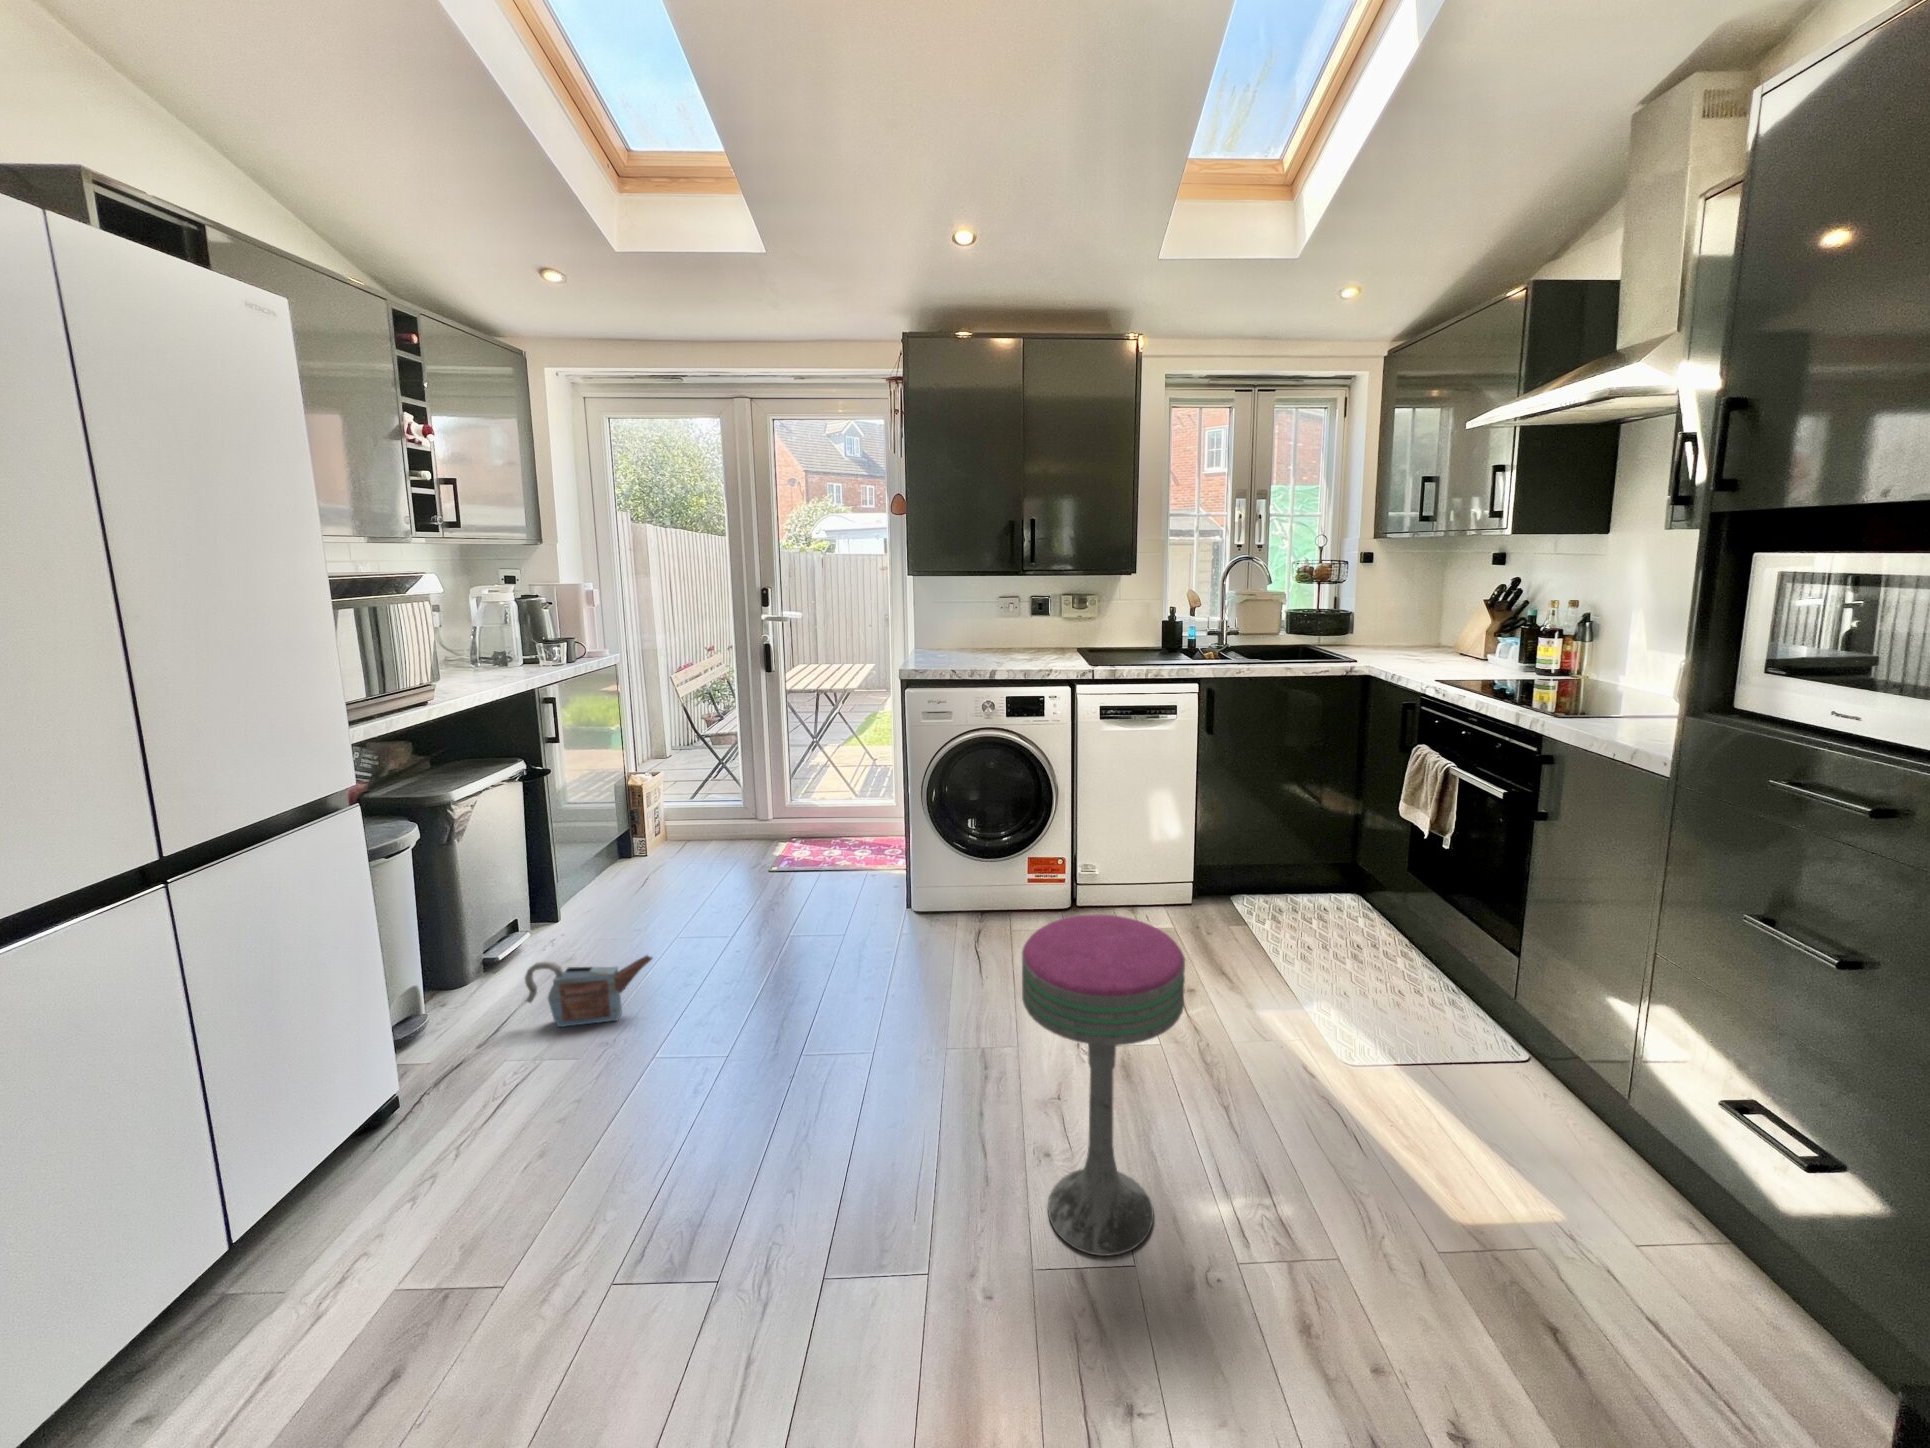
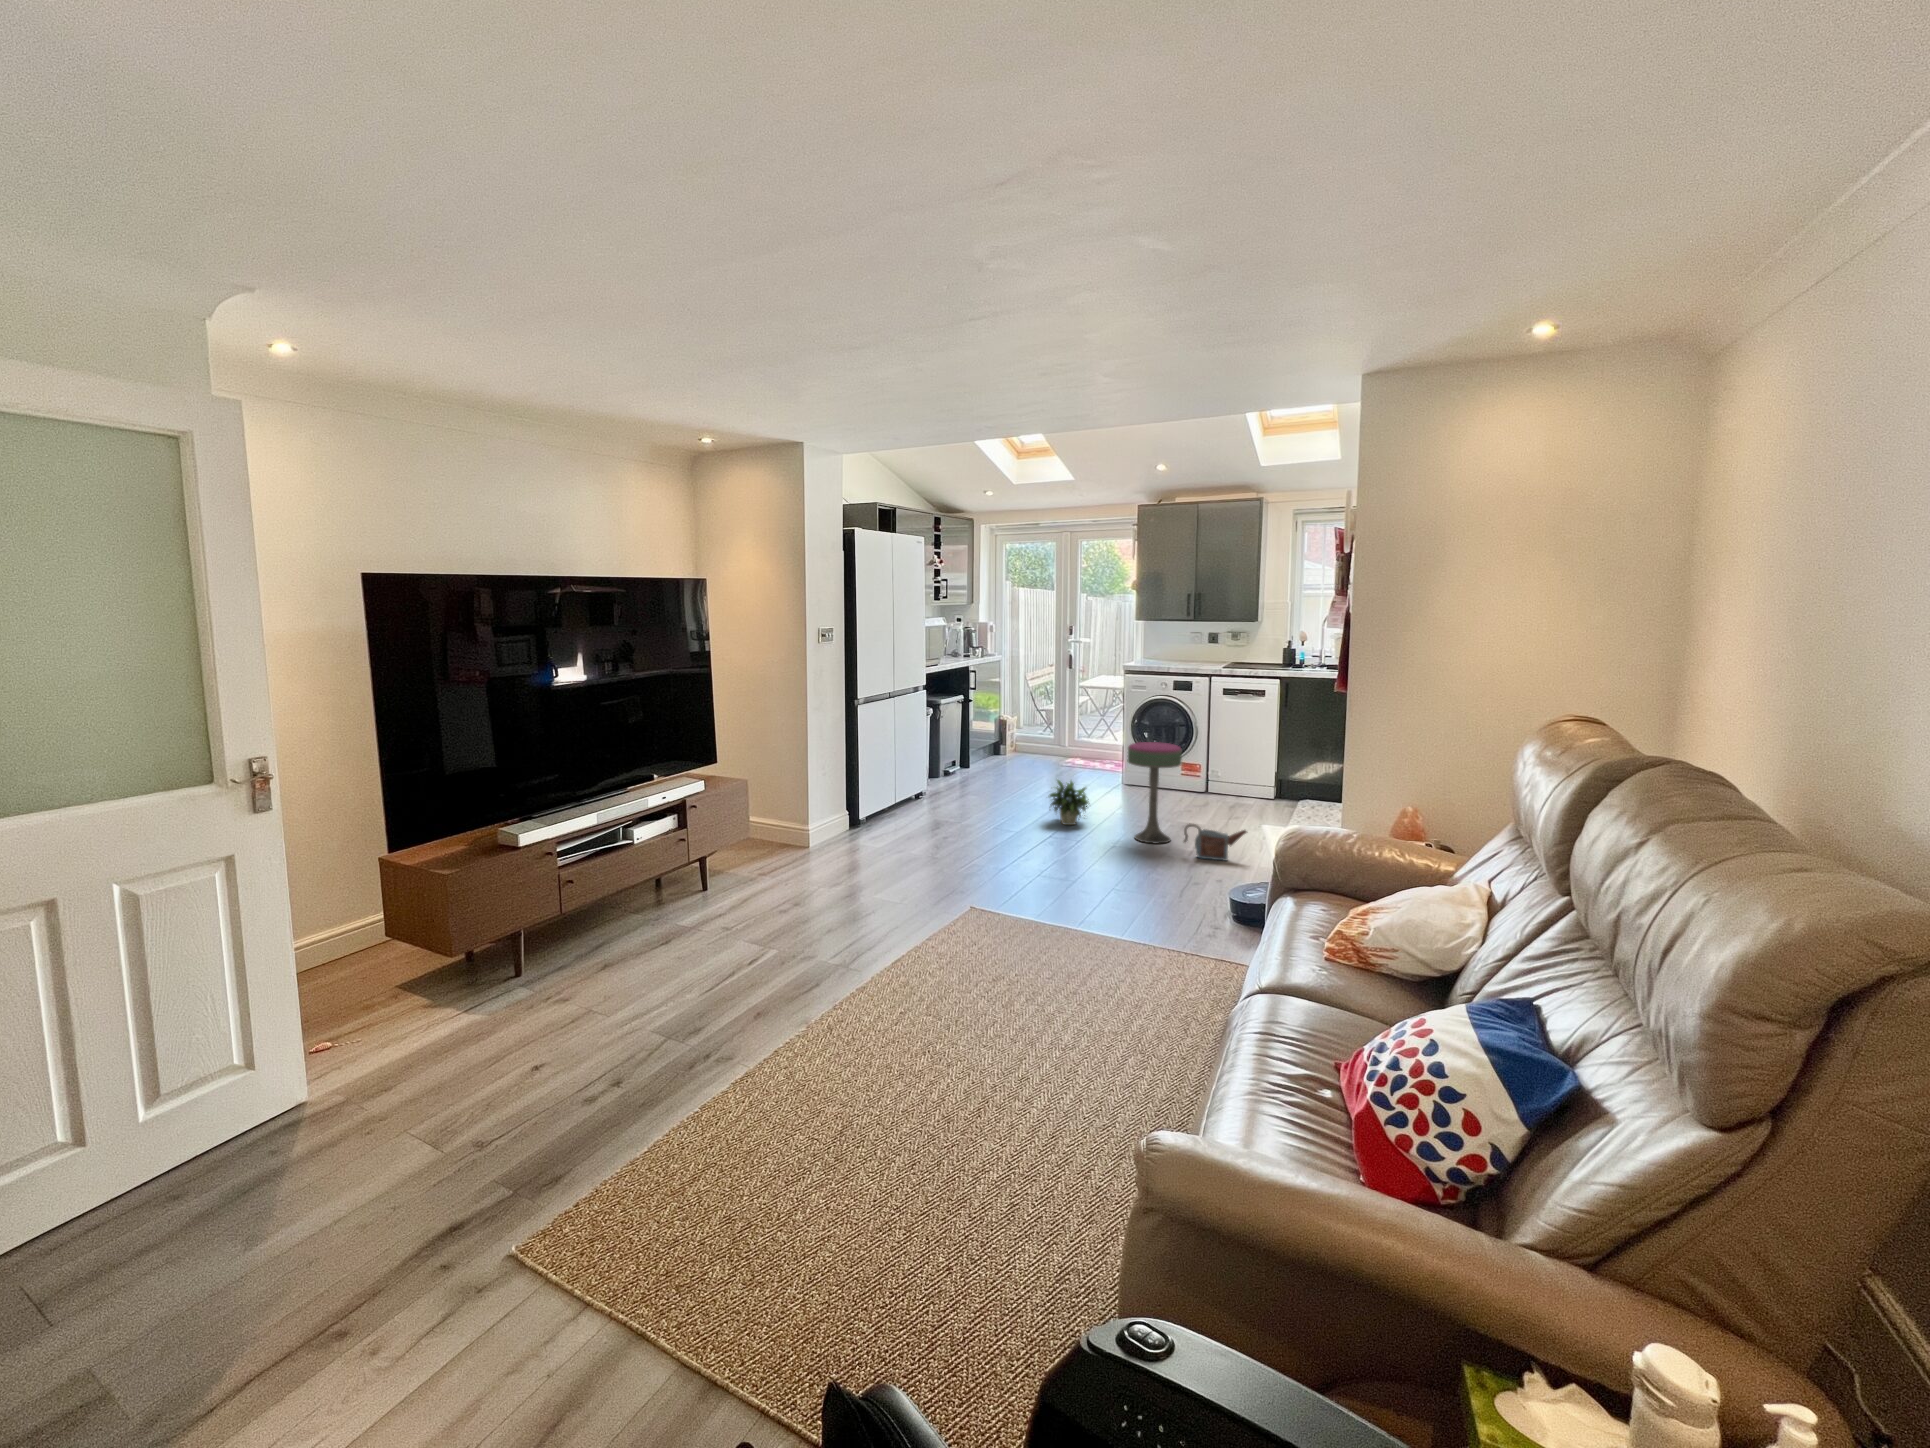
watering can: present [525,956,652,1027] -> present [1184,823,1247,861]
potted plant: none [758,1035,895,1206] -> present [1049,780,1089,825]

